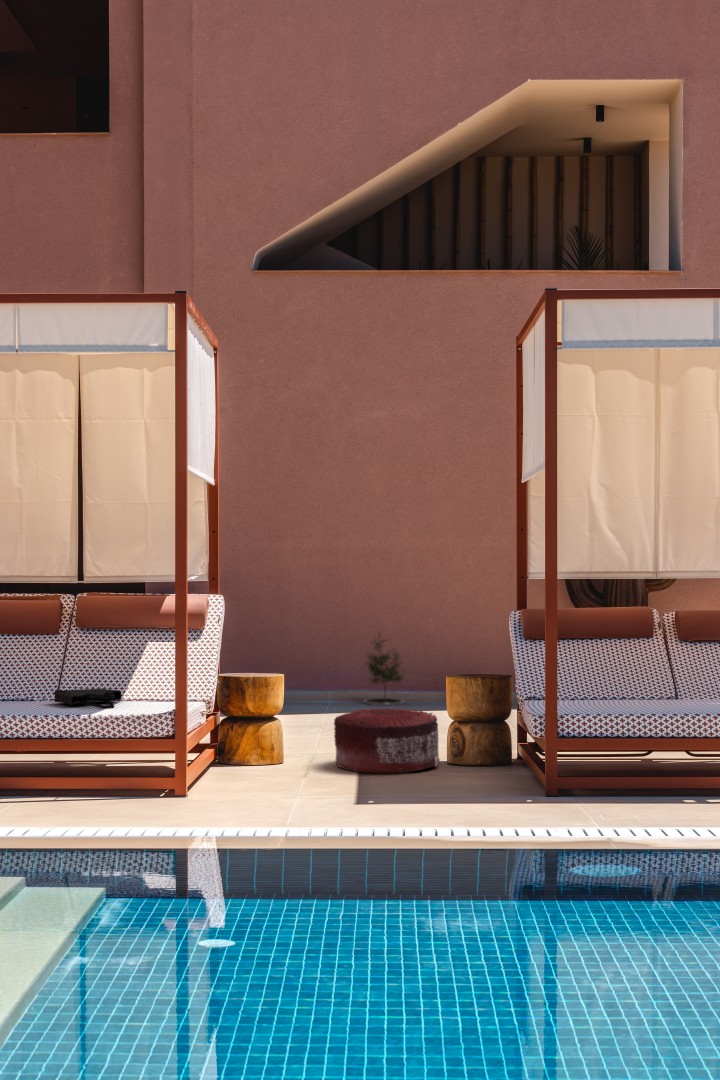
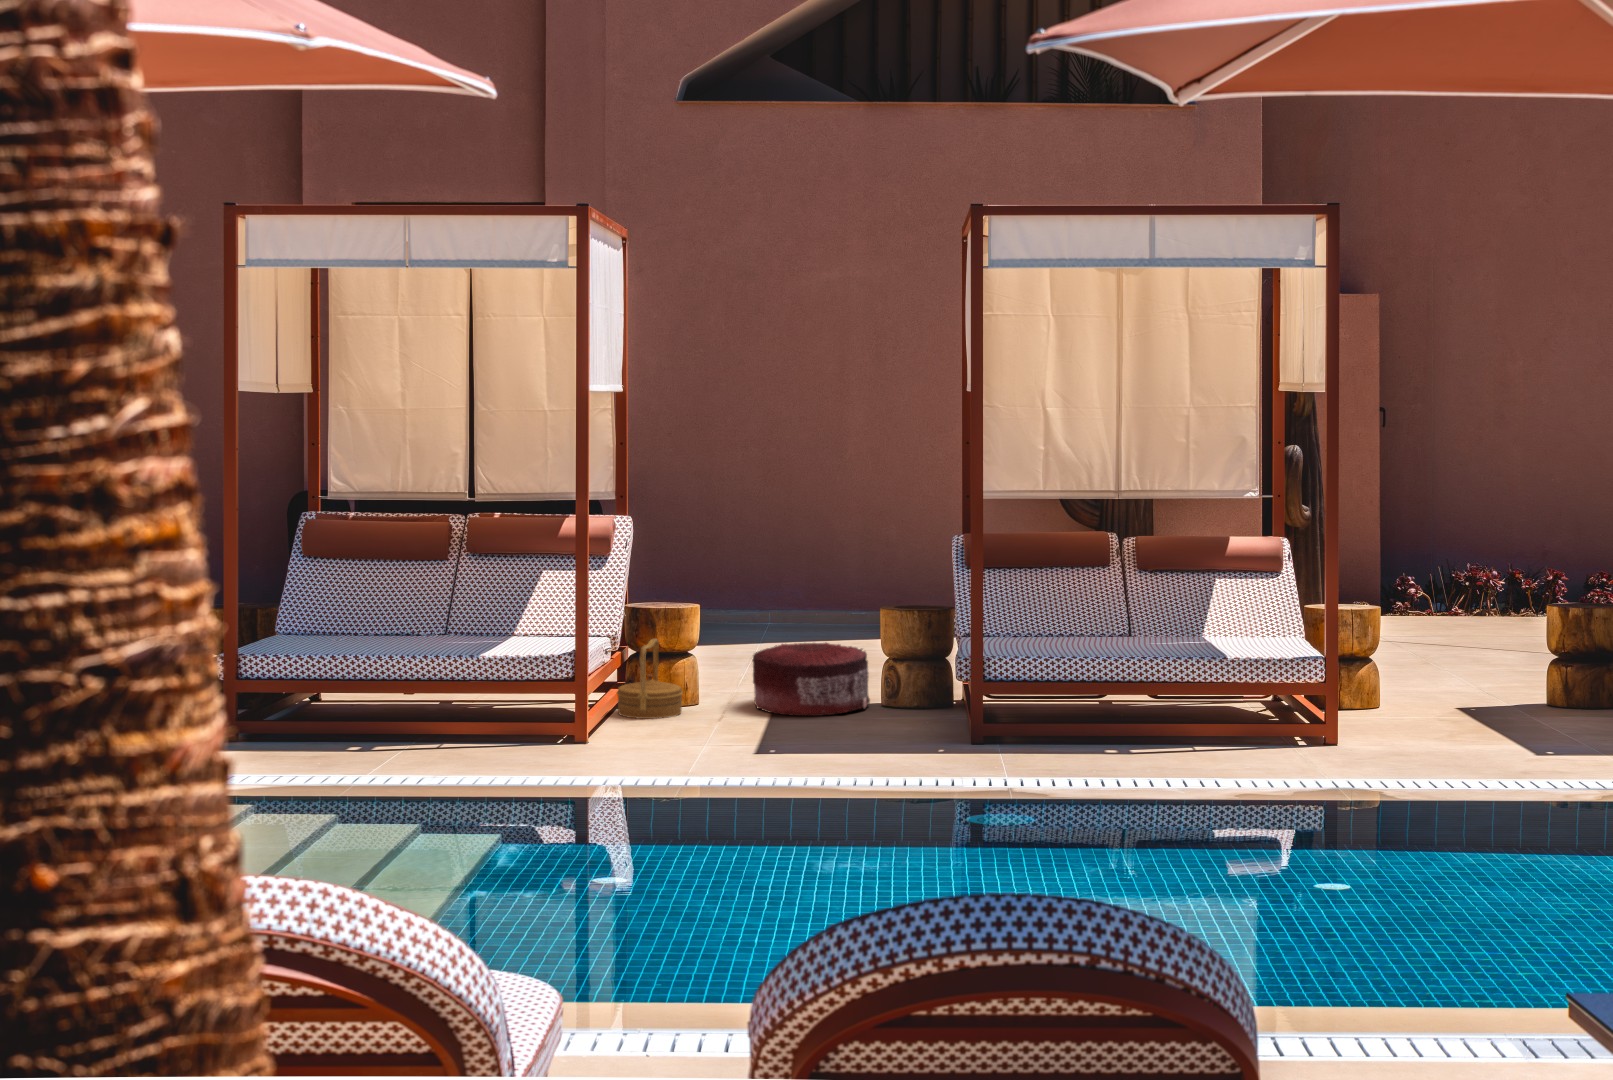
potted tree: present [364,633,403,705] -> none [806,534,861,626]
tote bag: present [54,689,121,709] -> none [444,622,517,646]
basket: none [211,704,272,777] -> present [617,639,683,719]

